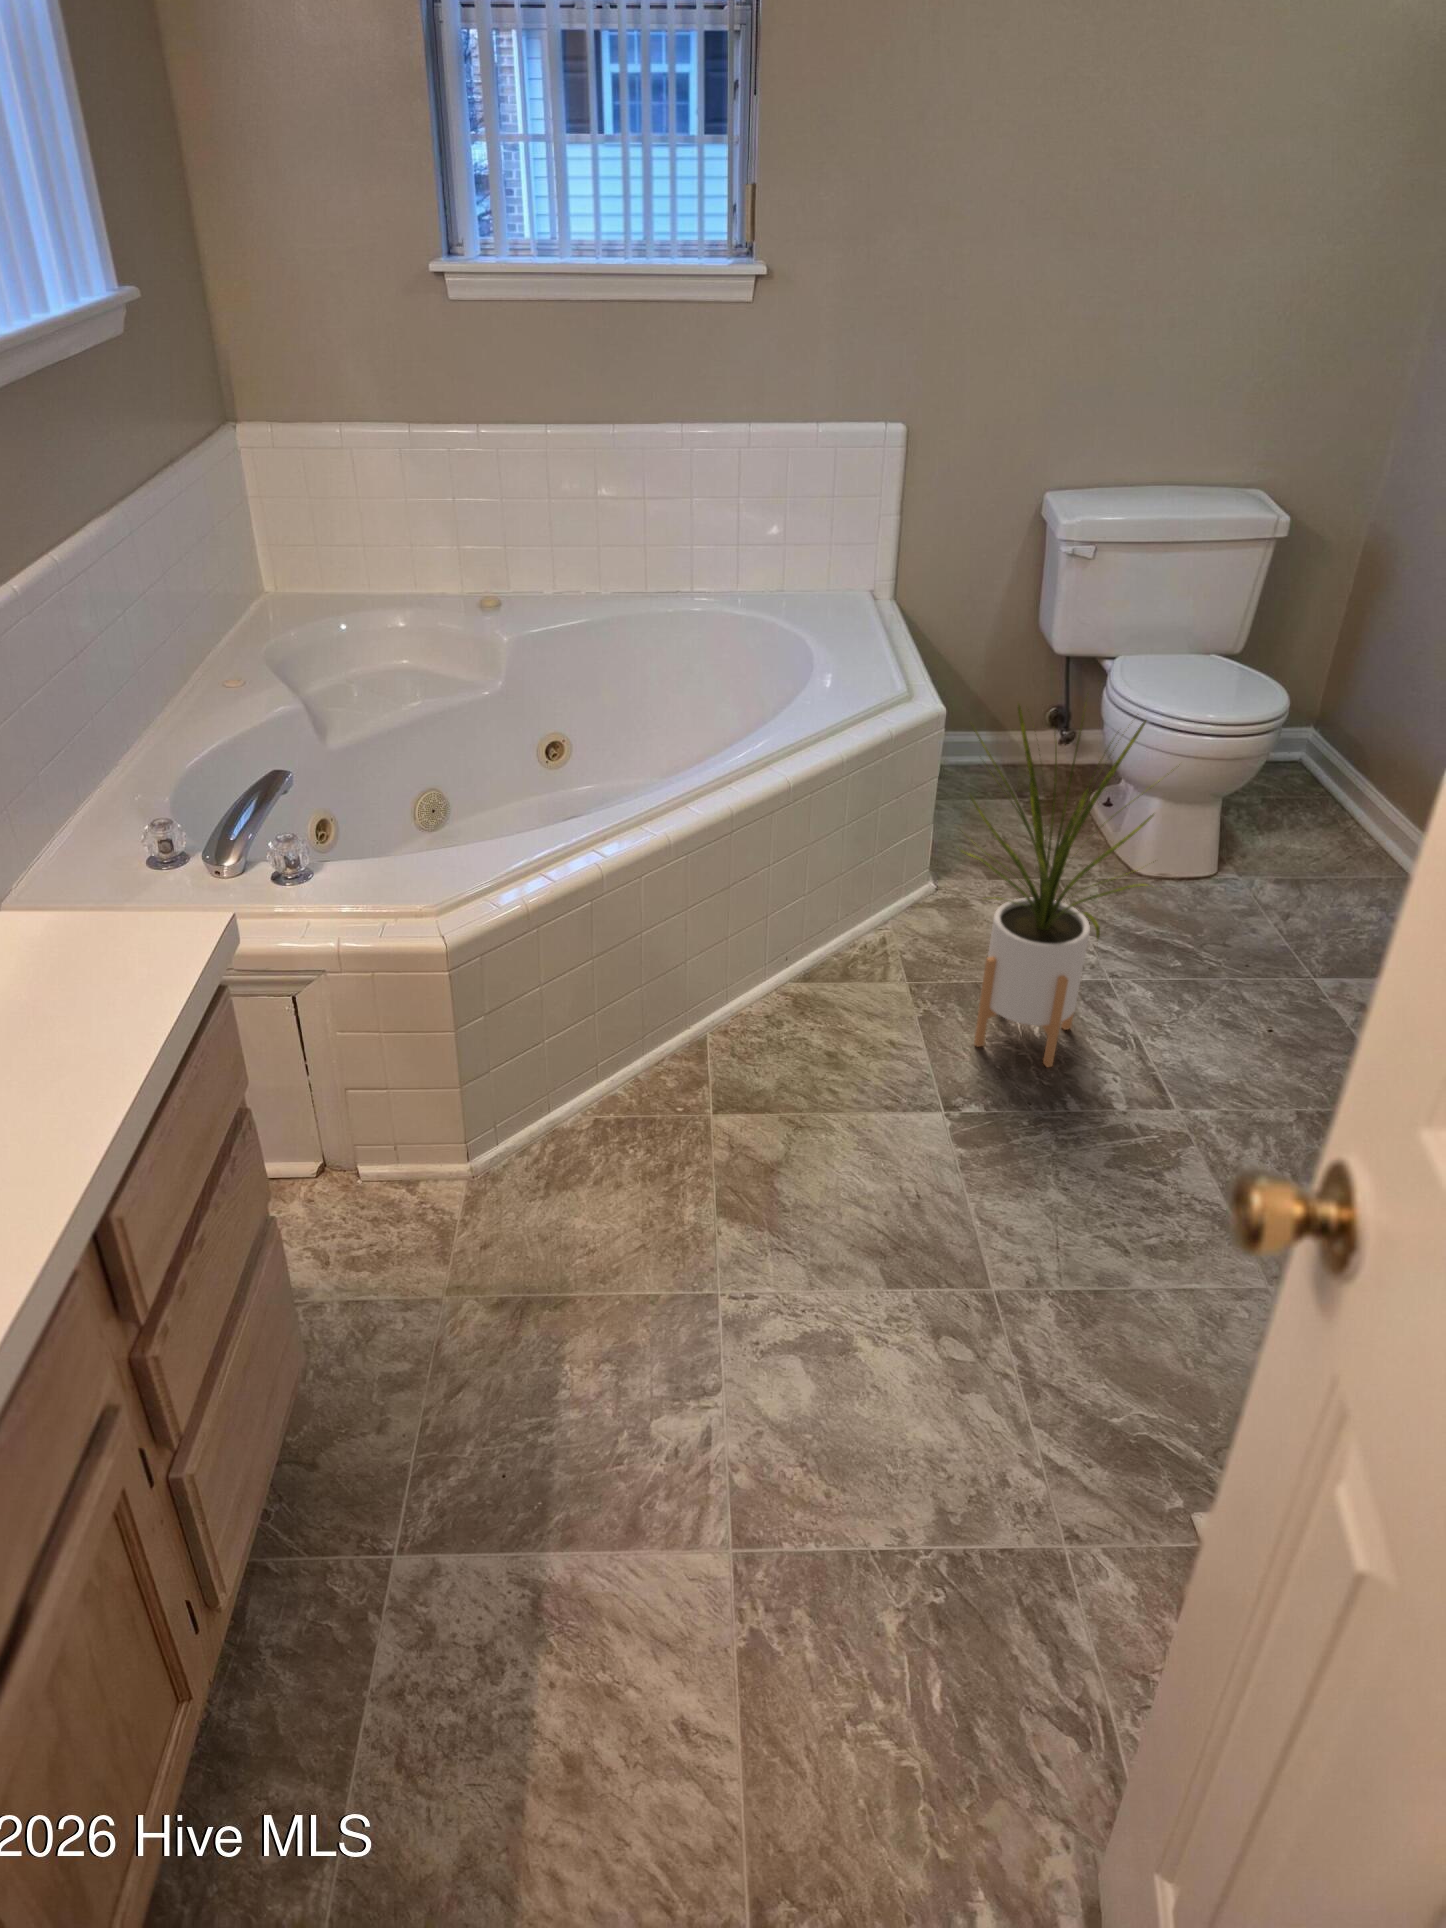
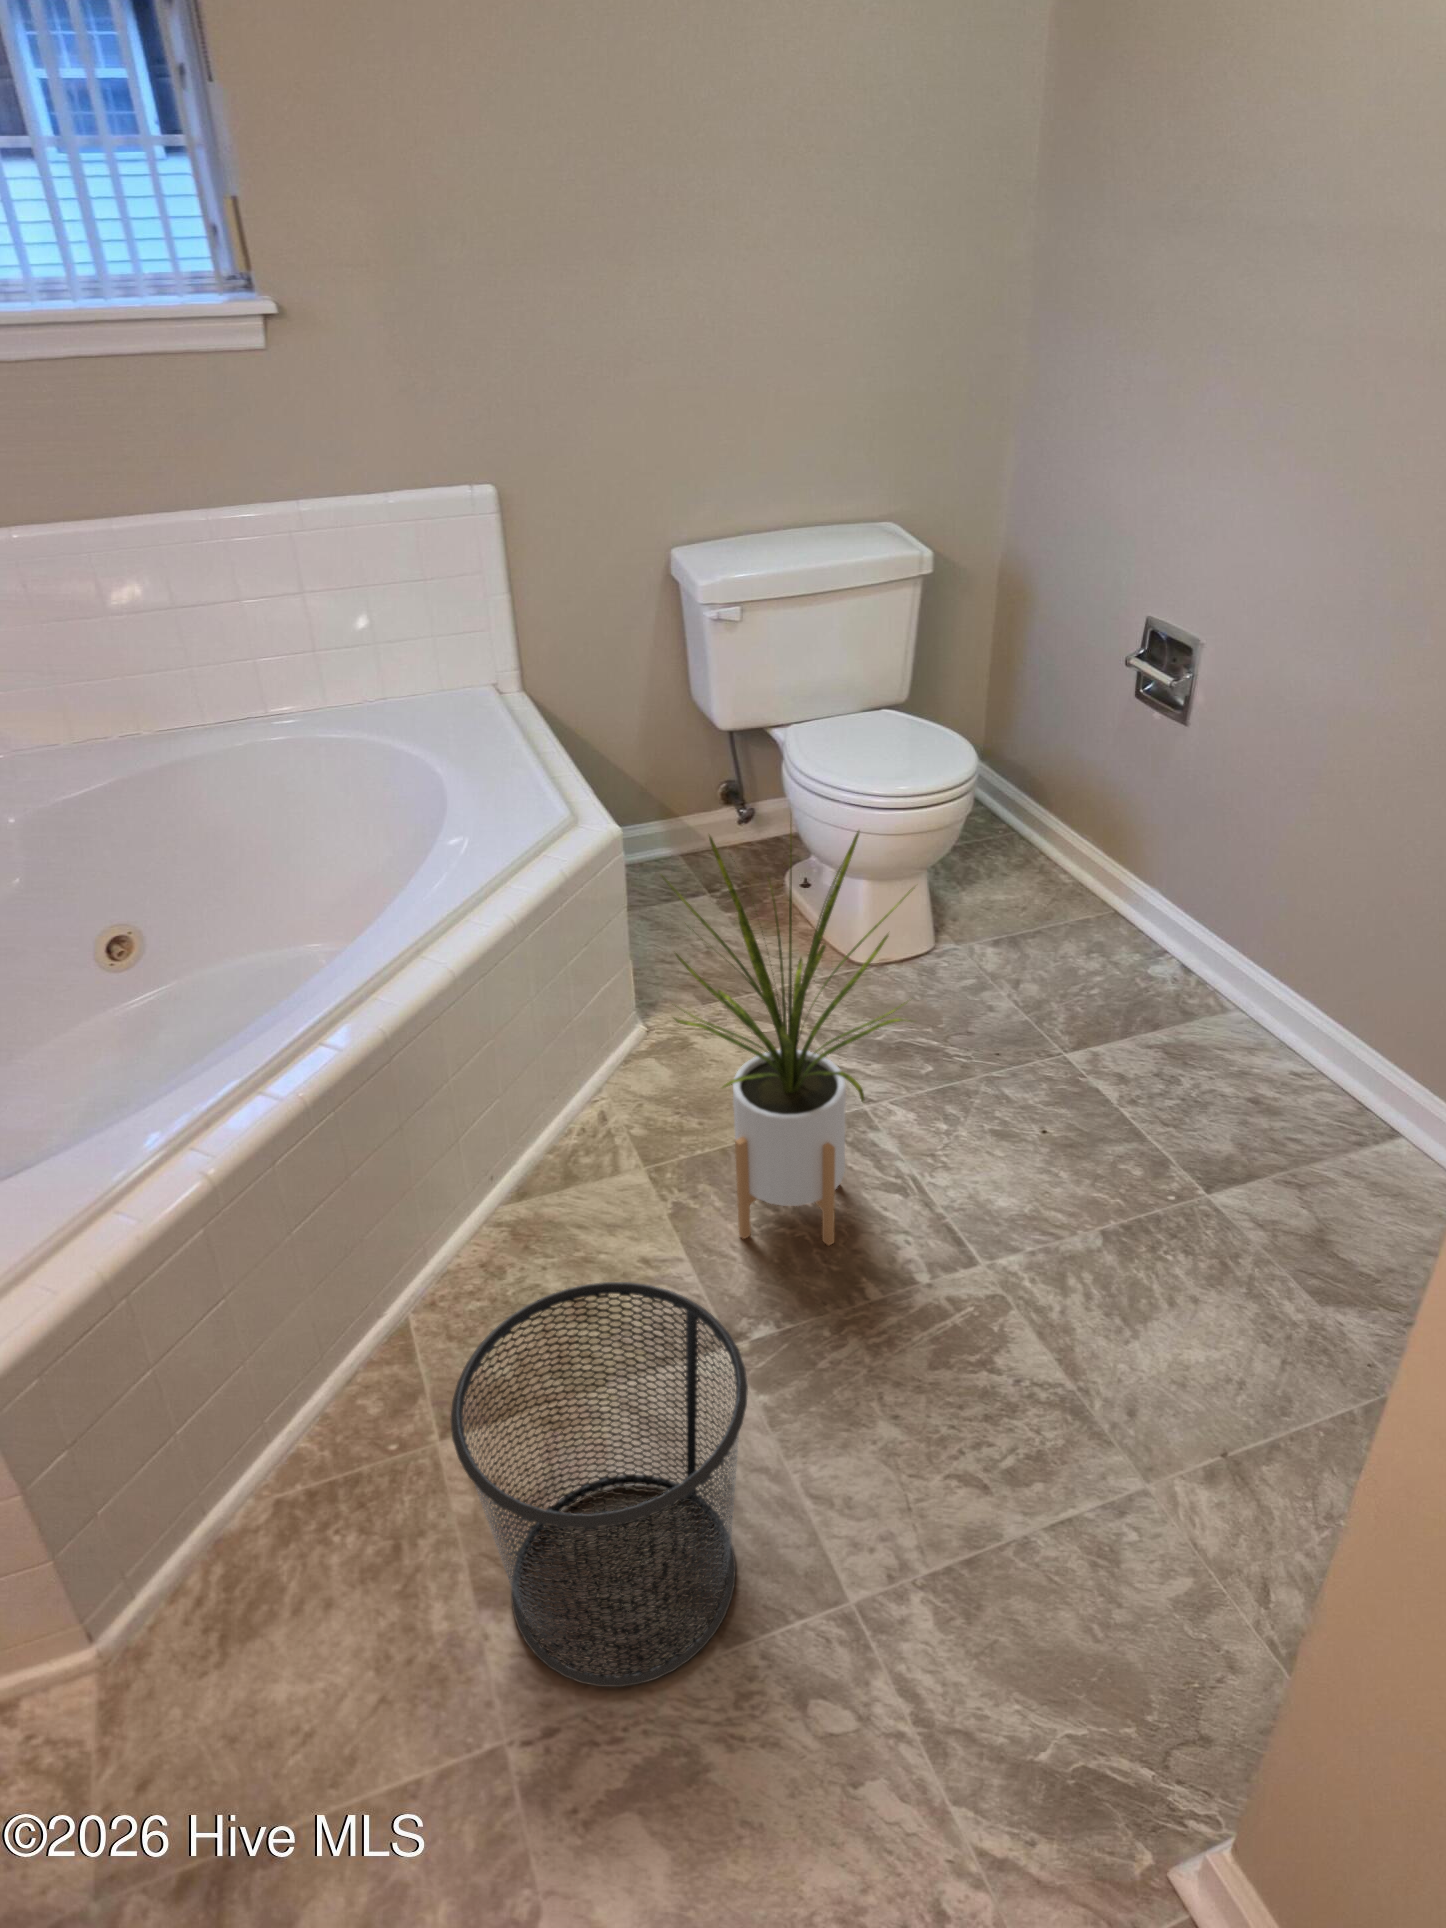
waste bin: none [730,999,949,1290] -> present [450,1282,748,1687]

